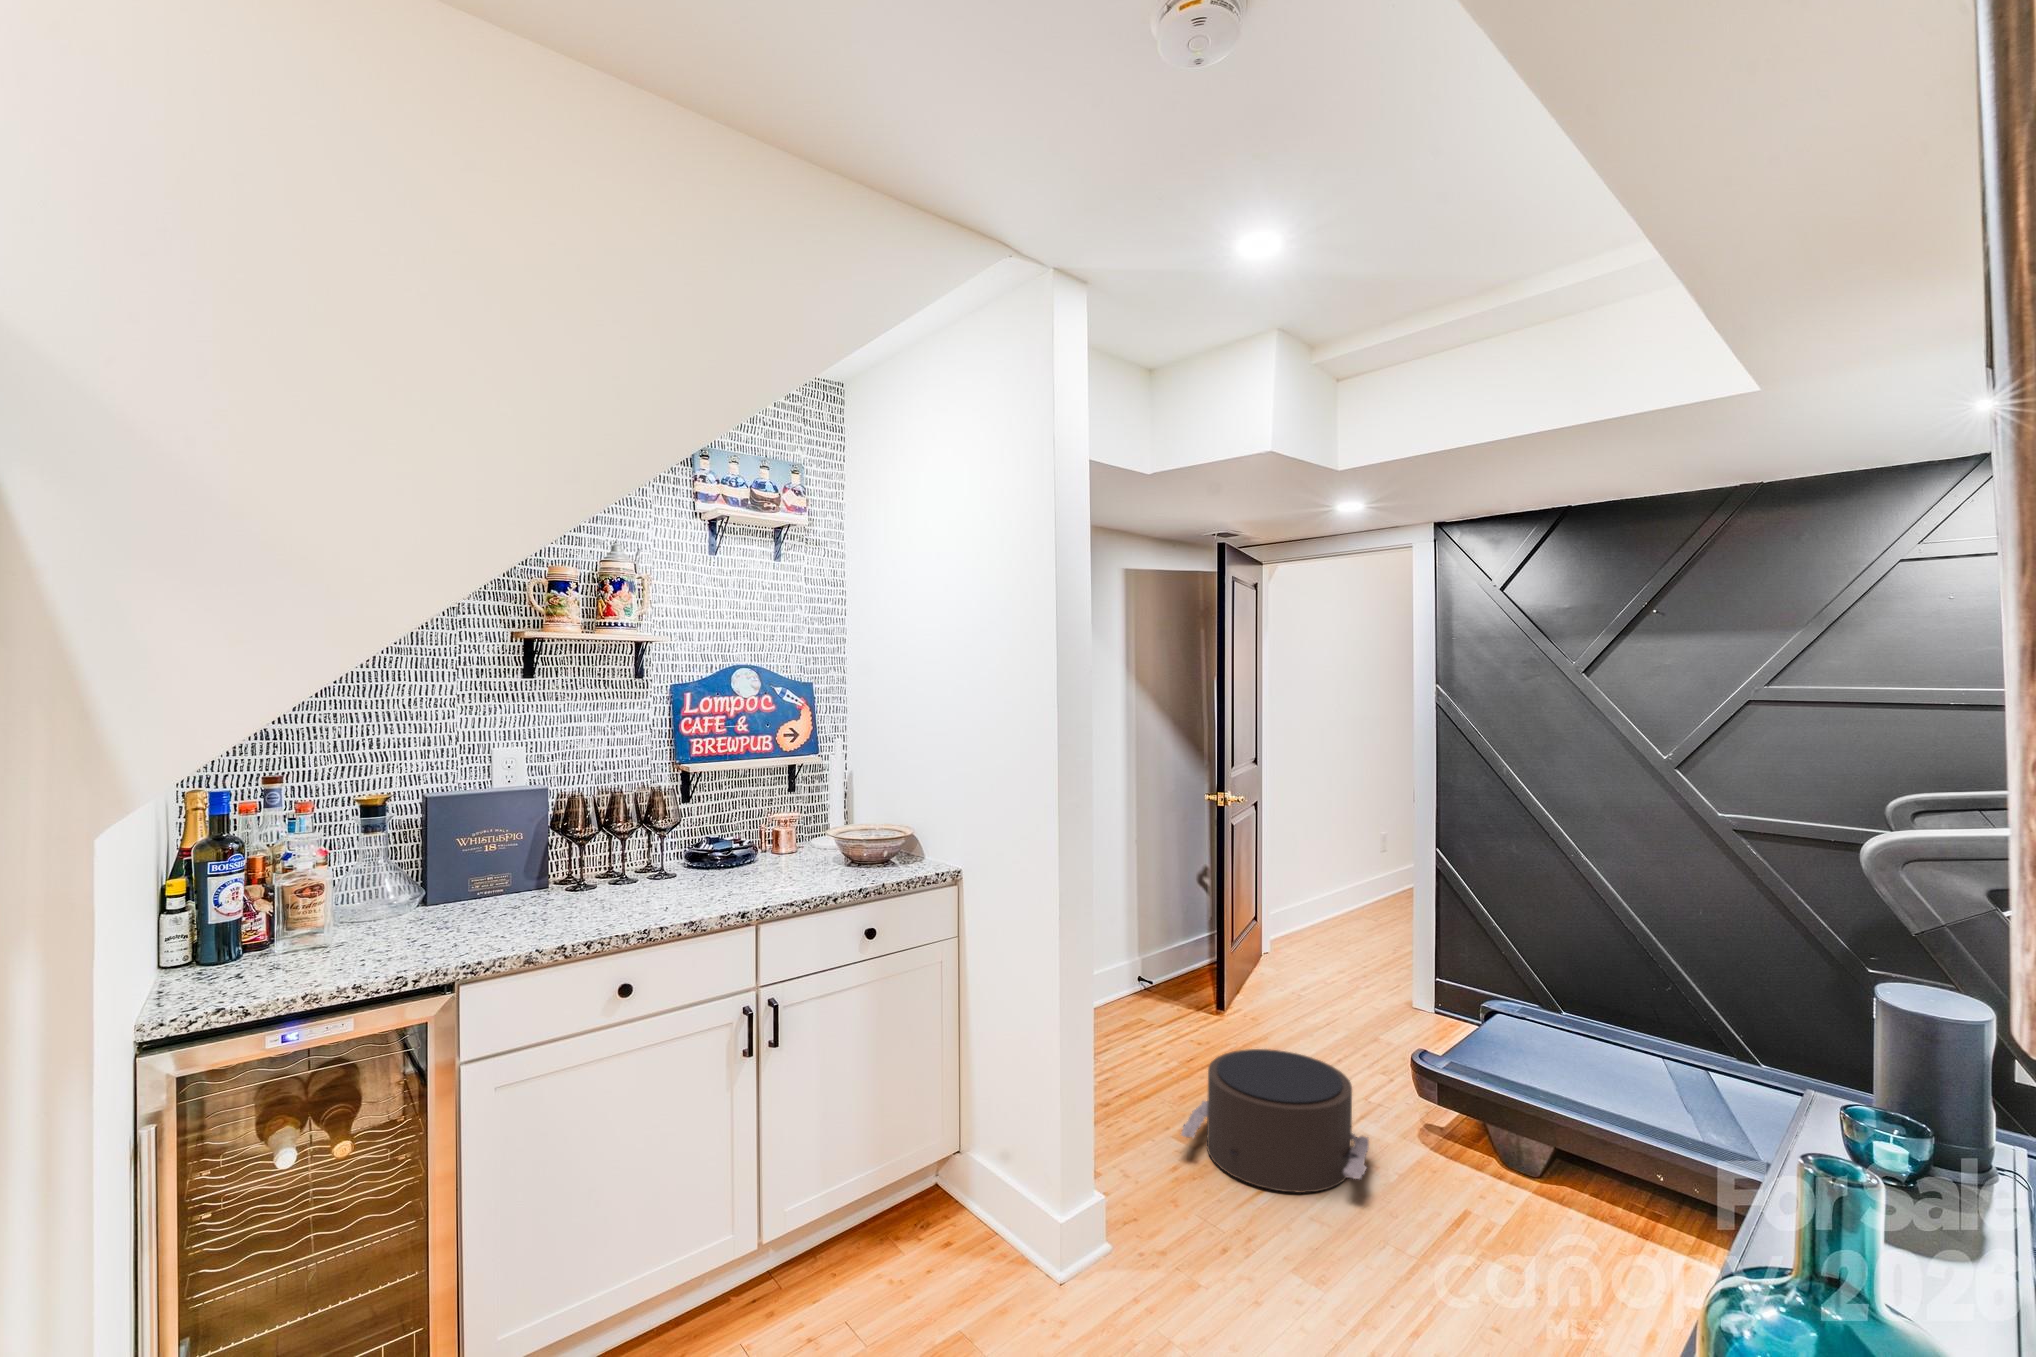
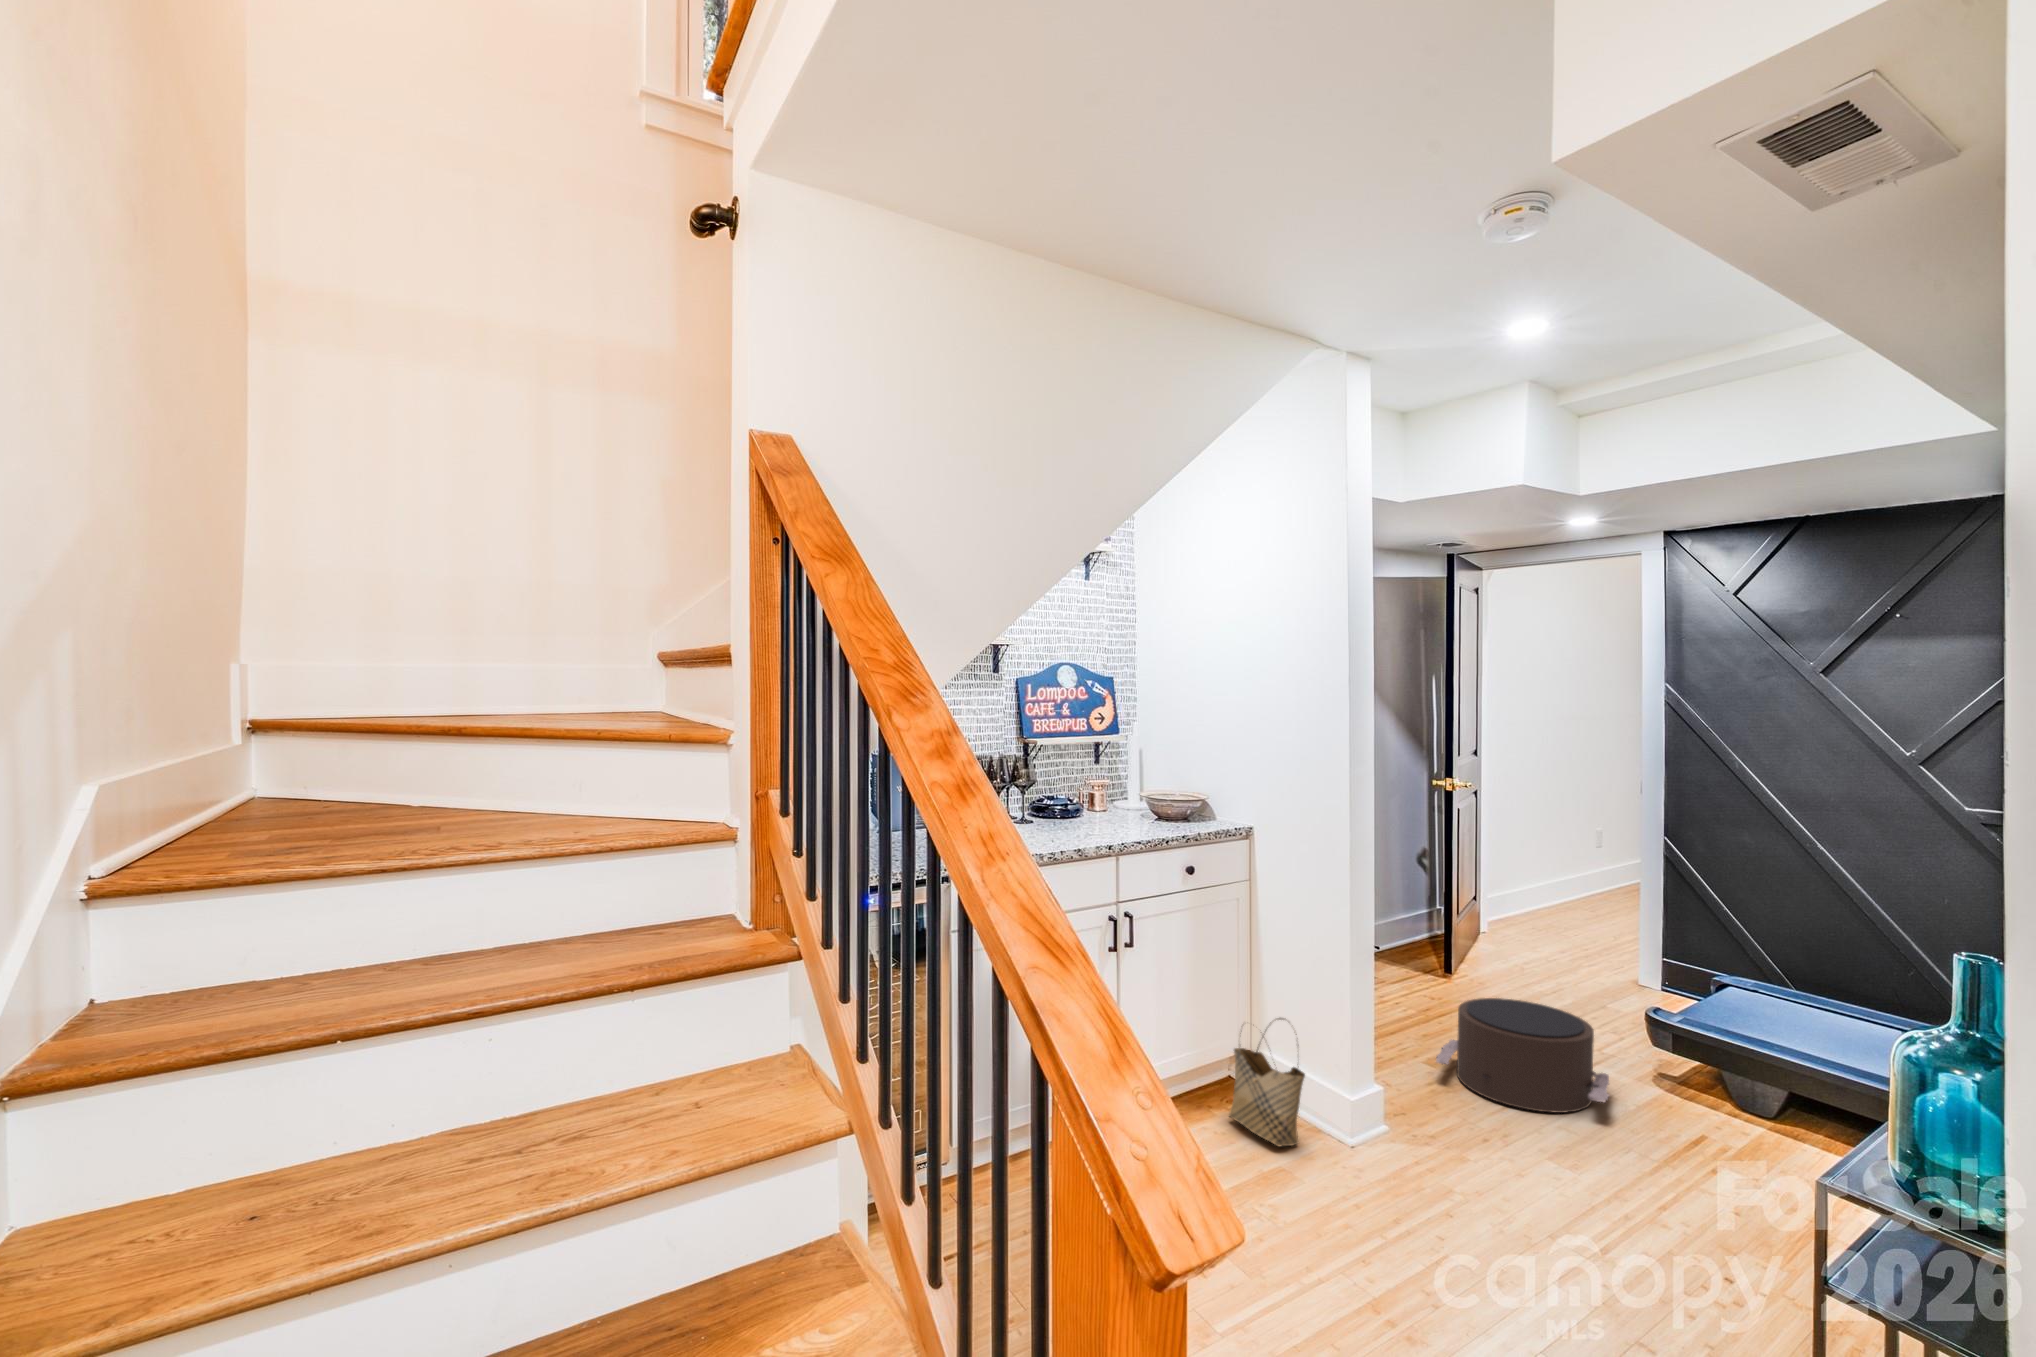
woven basket: none [921,1108,1007,1280] -> present [1229,1018,1305,1146]

